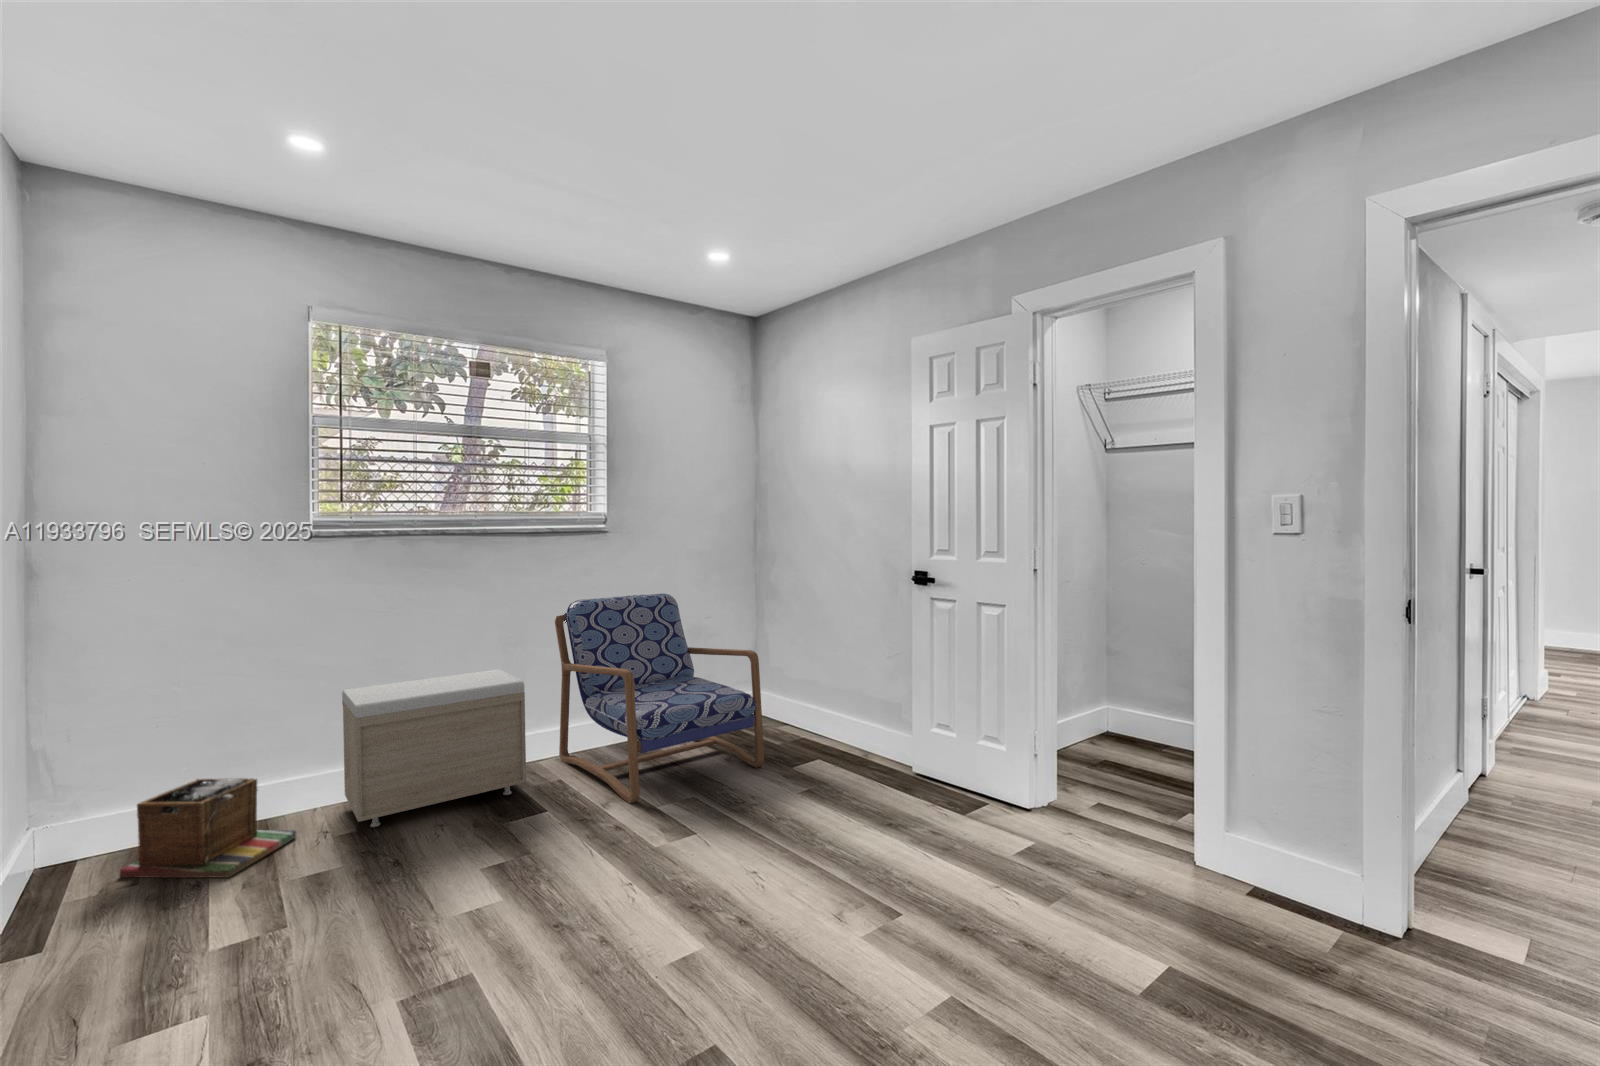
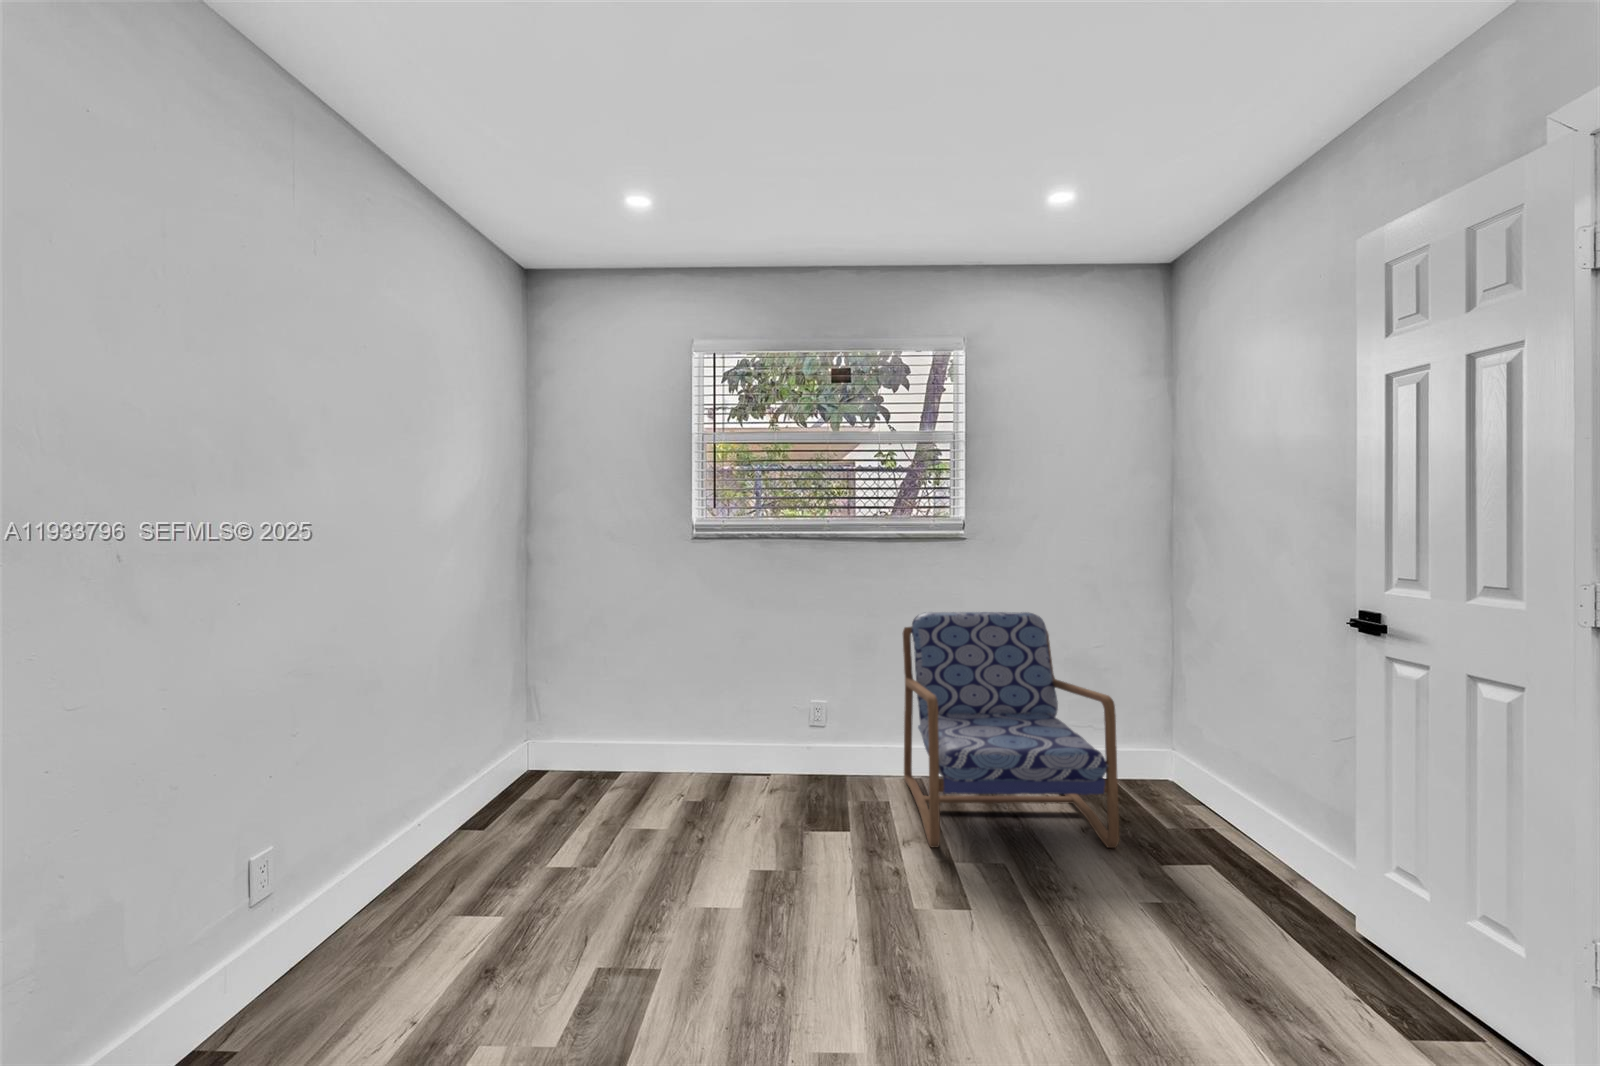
storage bench: present [342,669,526,827] -> none [700,674,846,802]
laundry basket: present [120,778,296,878] -> none [559,728,664,812]

